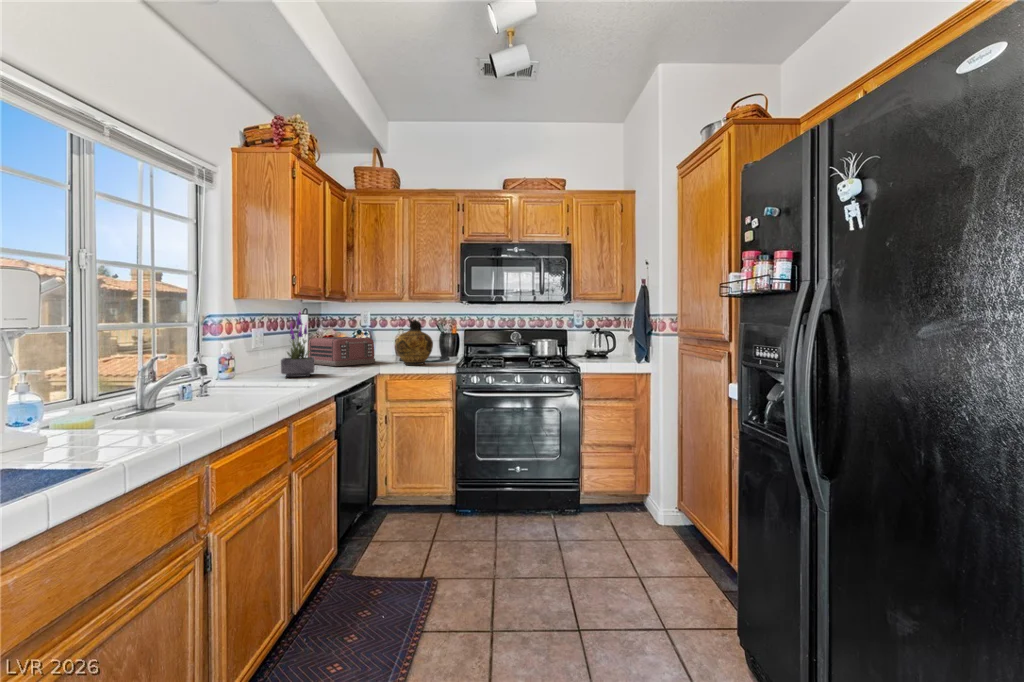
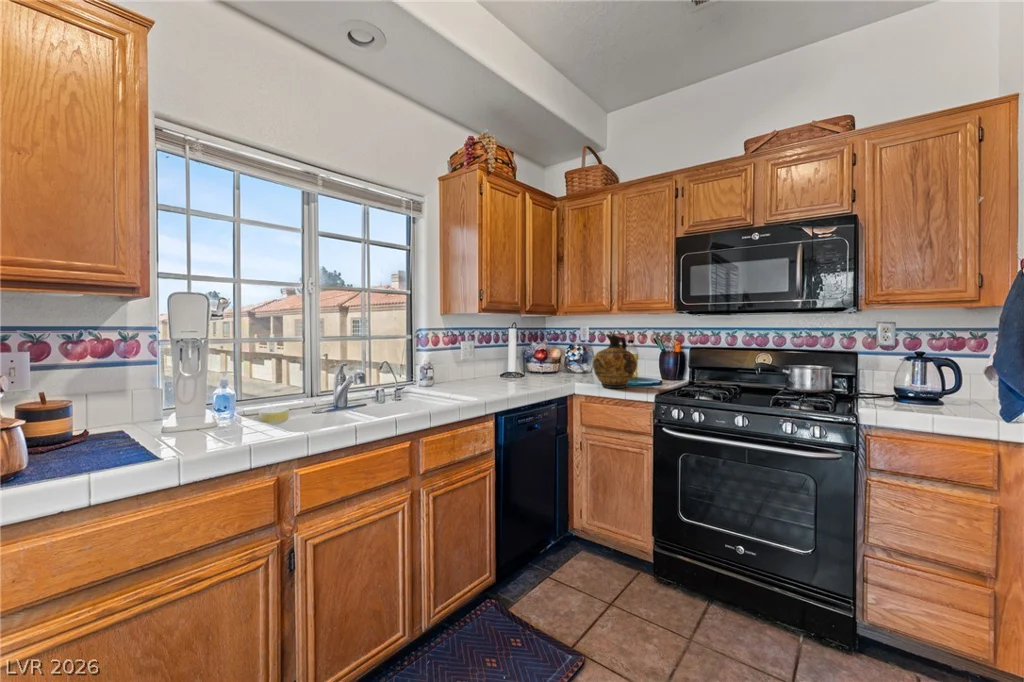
potted plant: present [281,312,314,377] -> none [461,324,497,392]
toaster: present [308,337,375,366] -> none [516,351,577,383]

